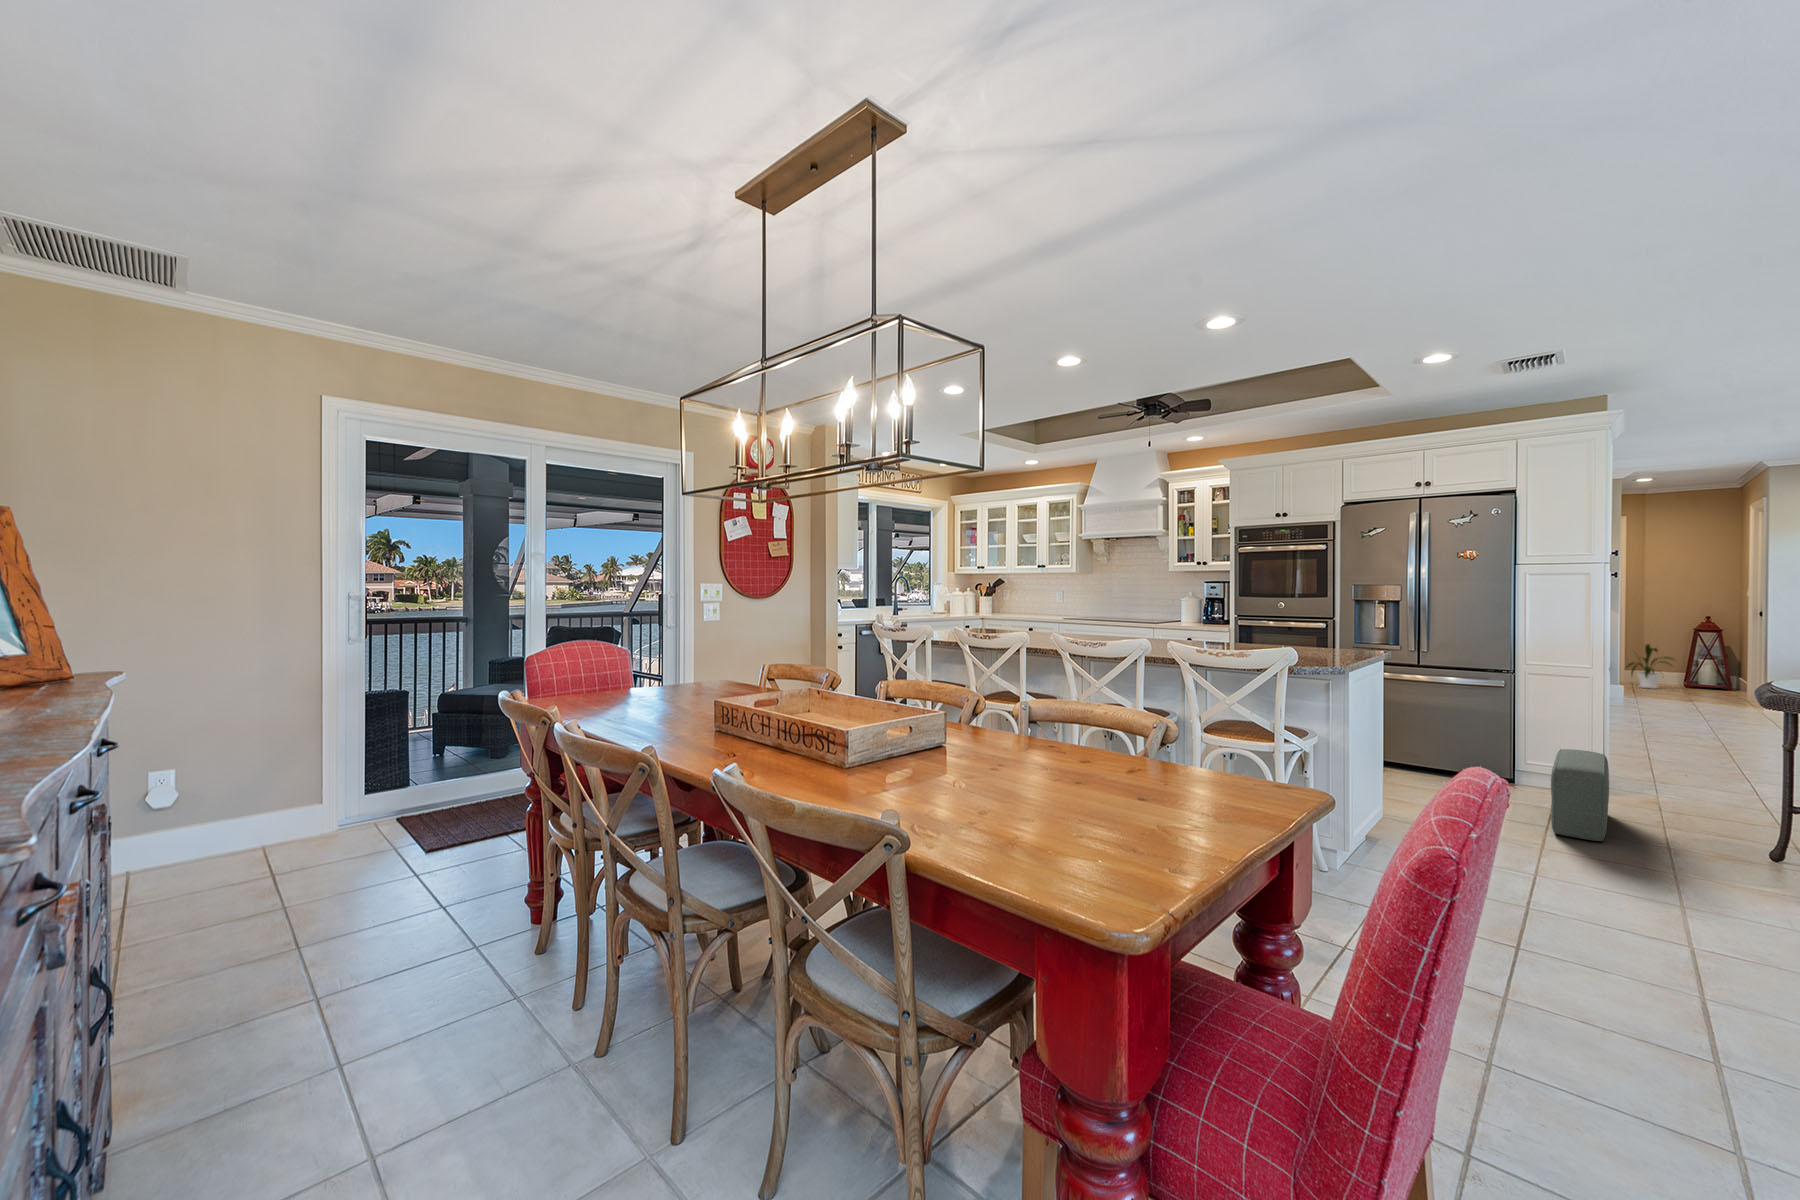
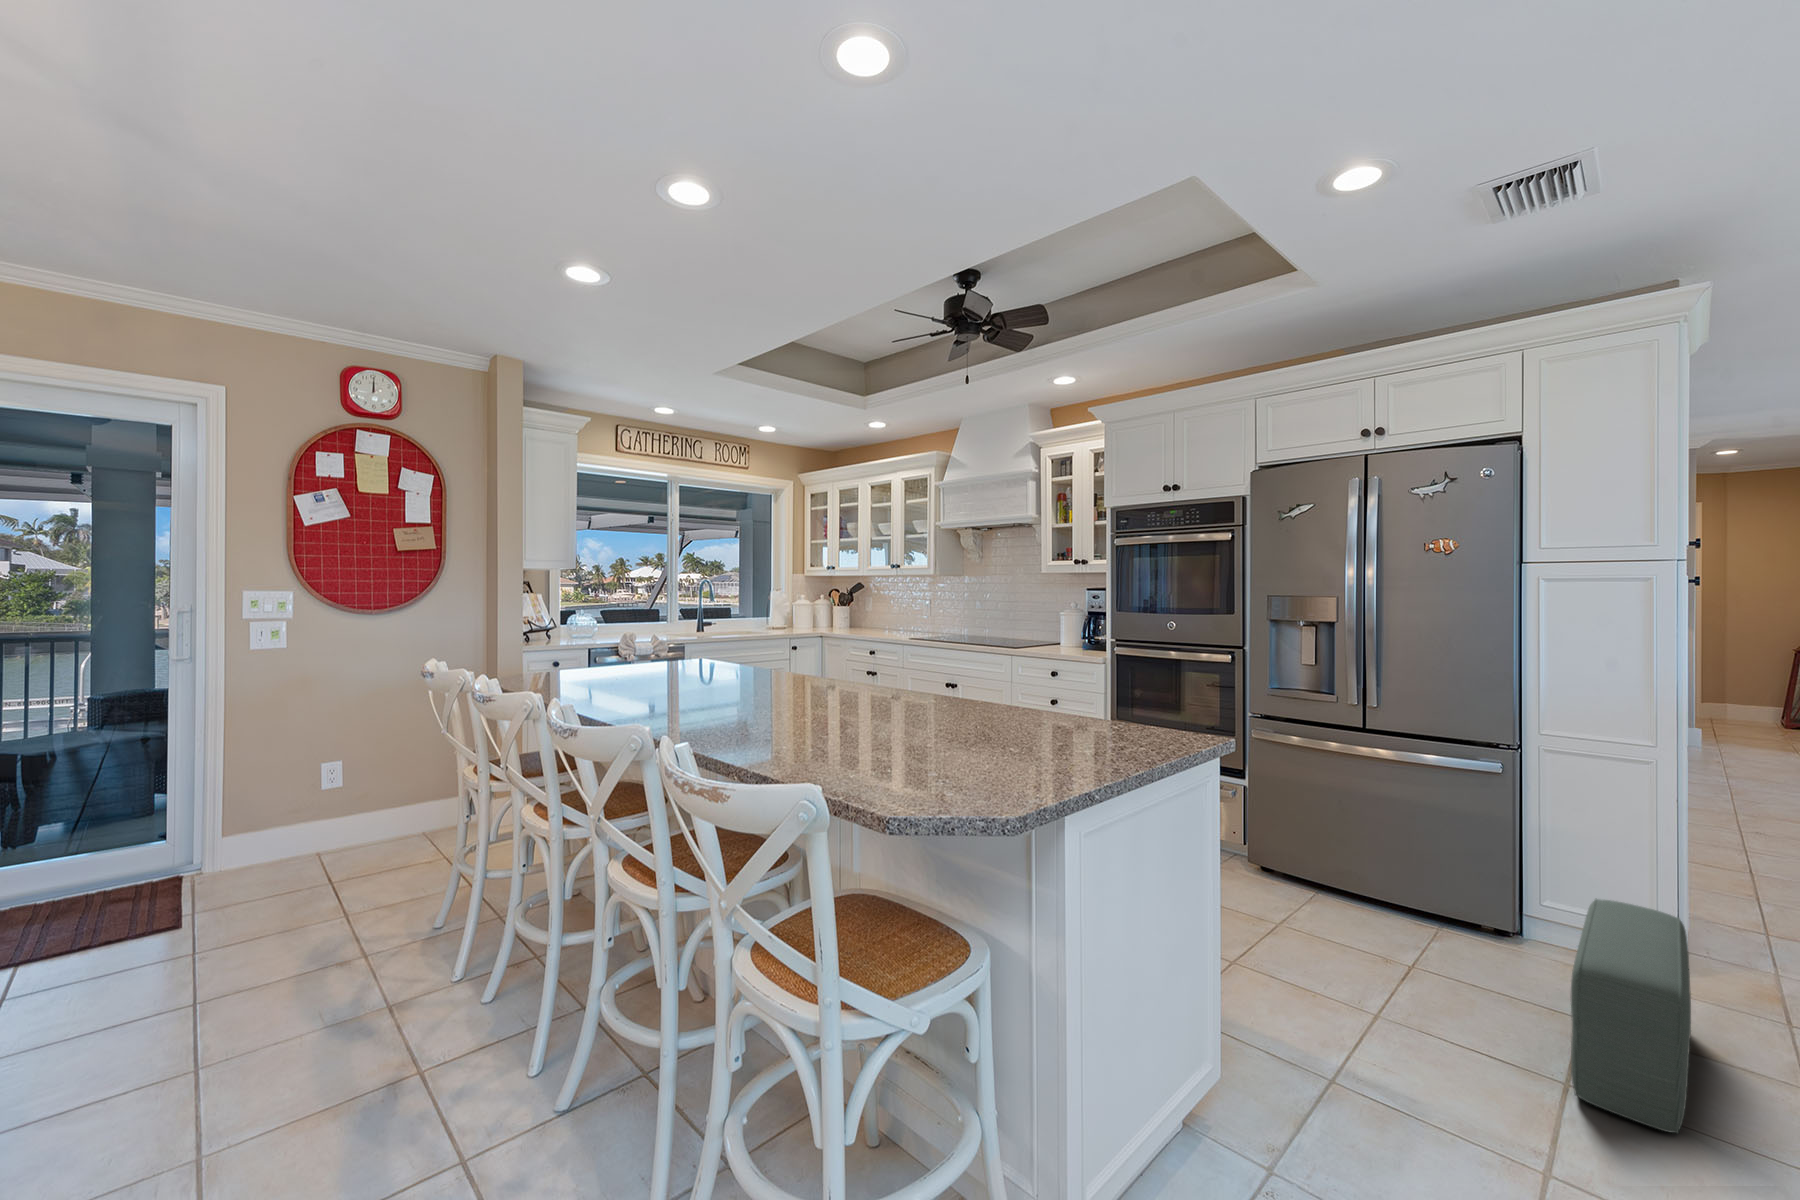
house plant: present [1627,644,1675,689] -> none [1699,671,1772,729]

